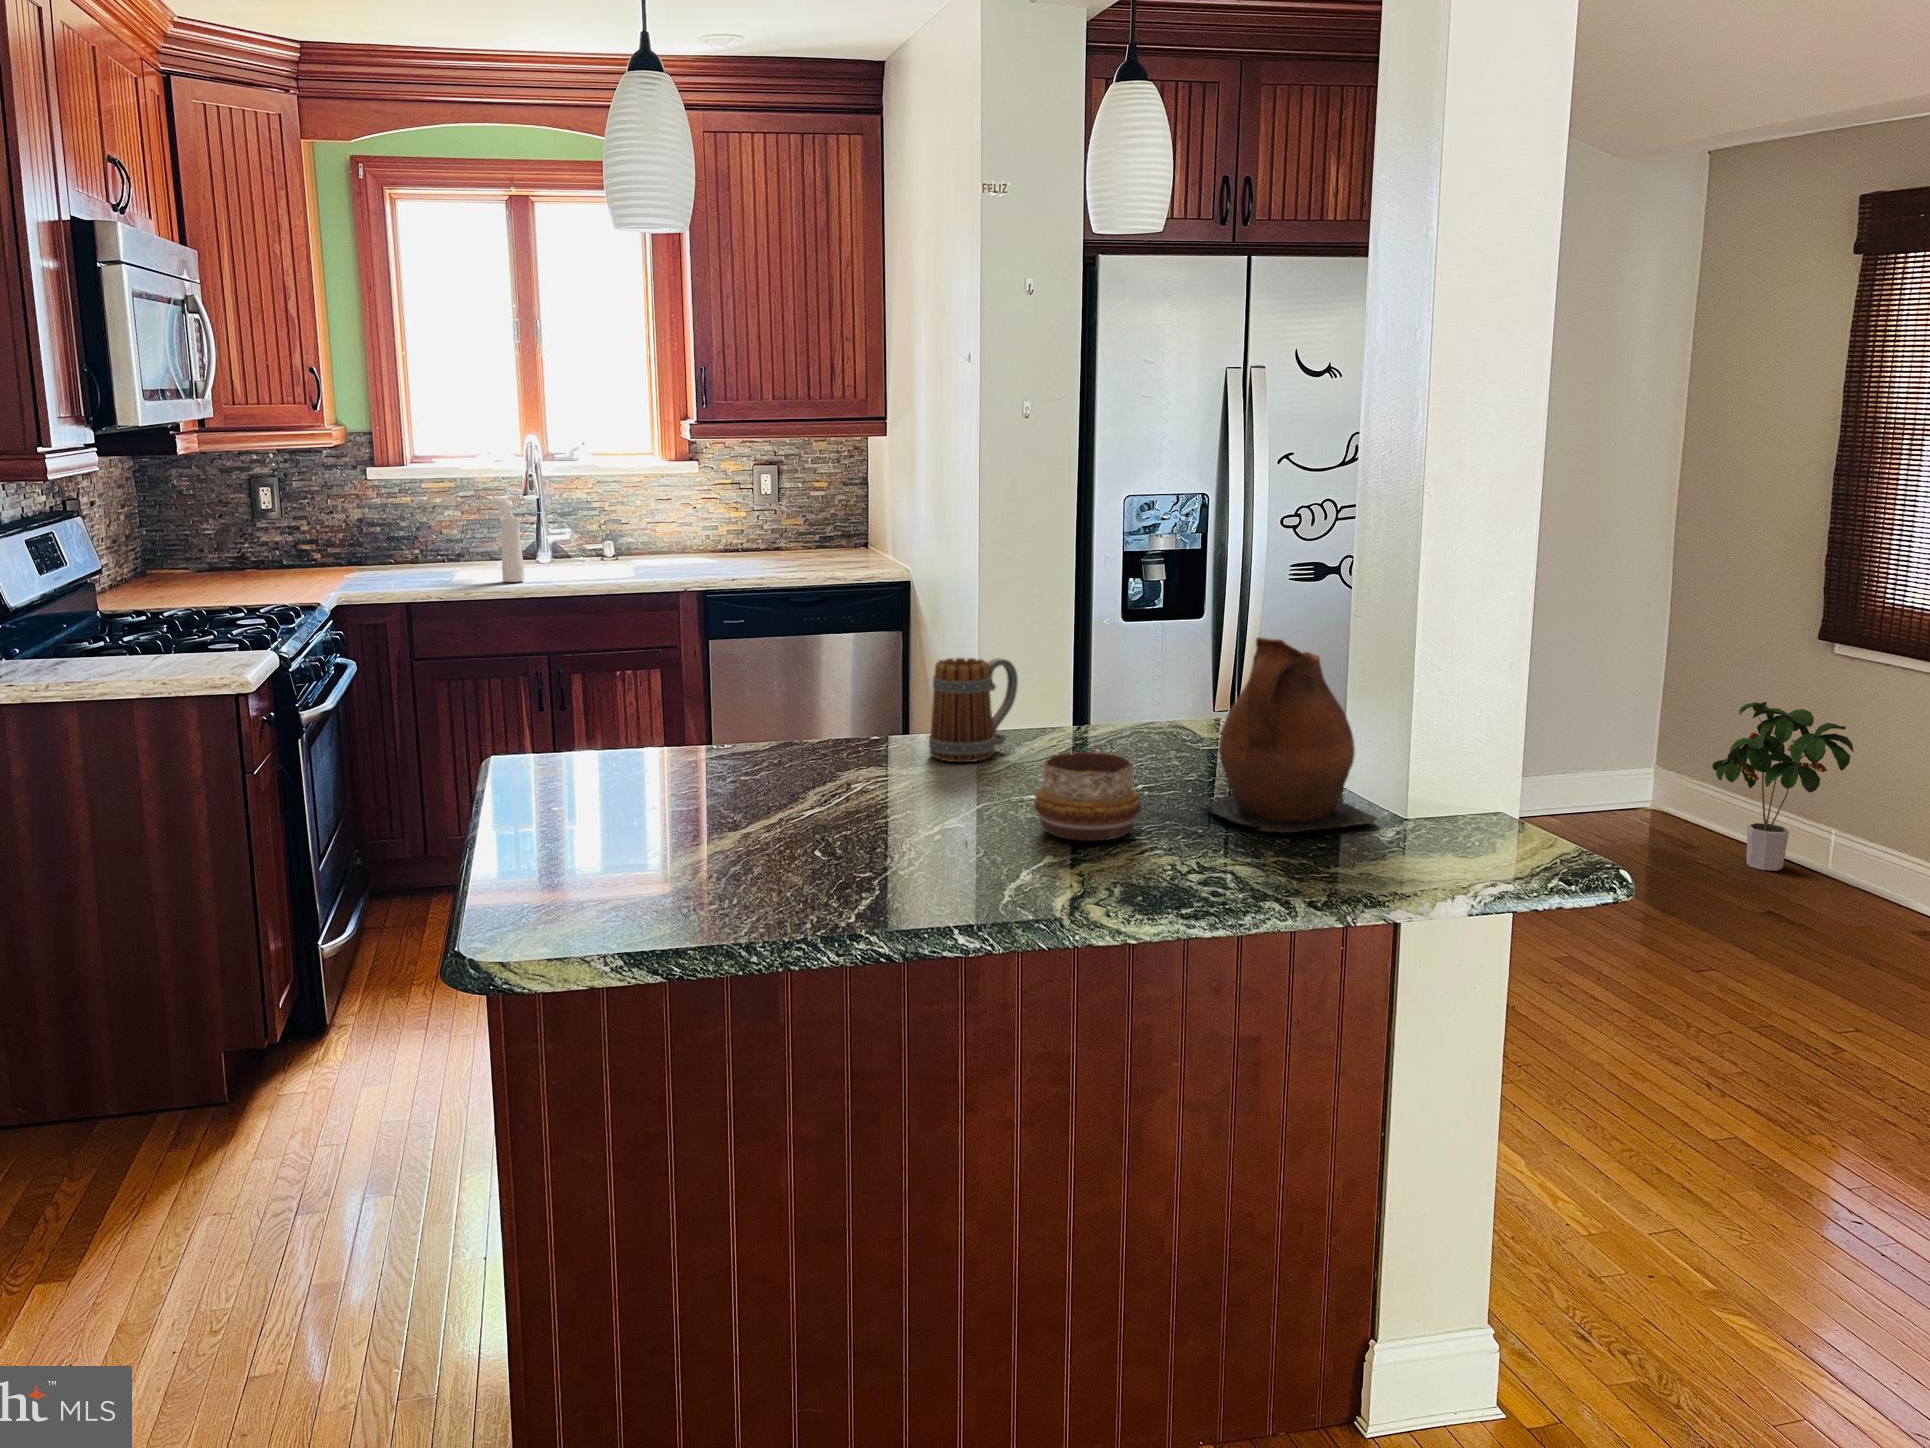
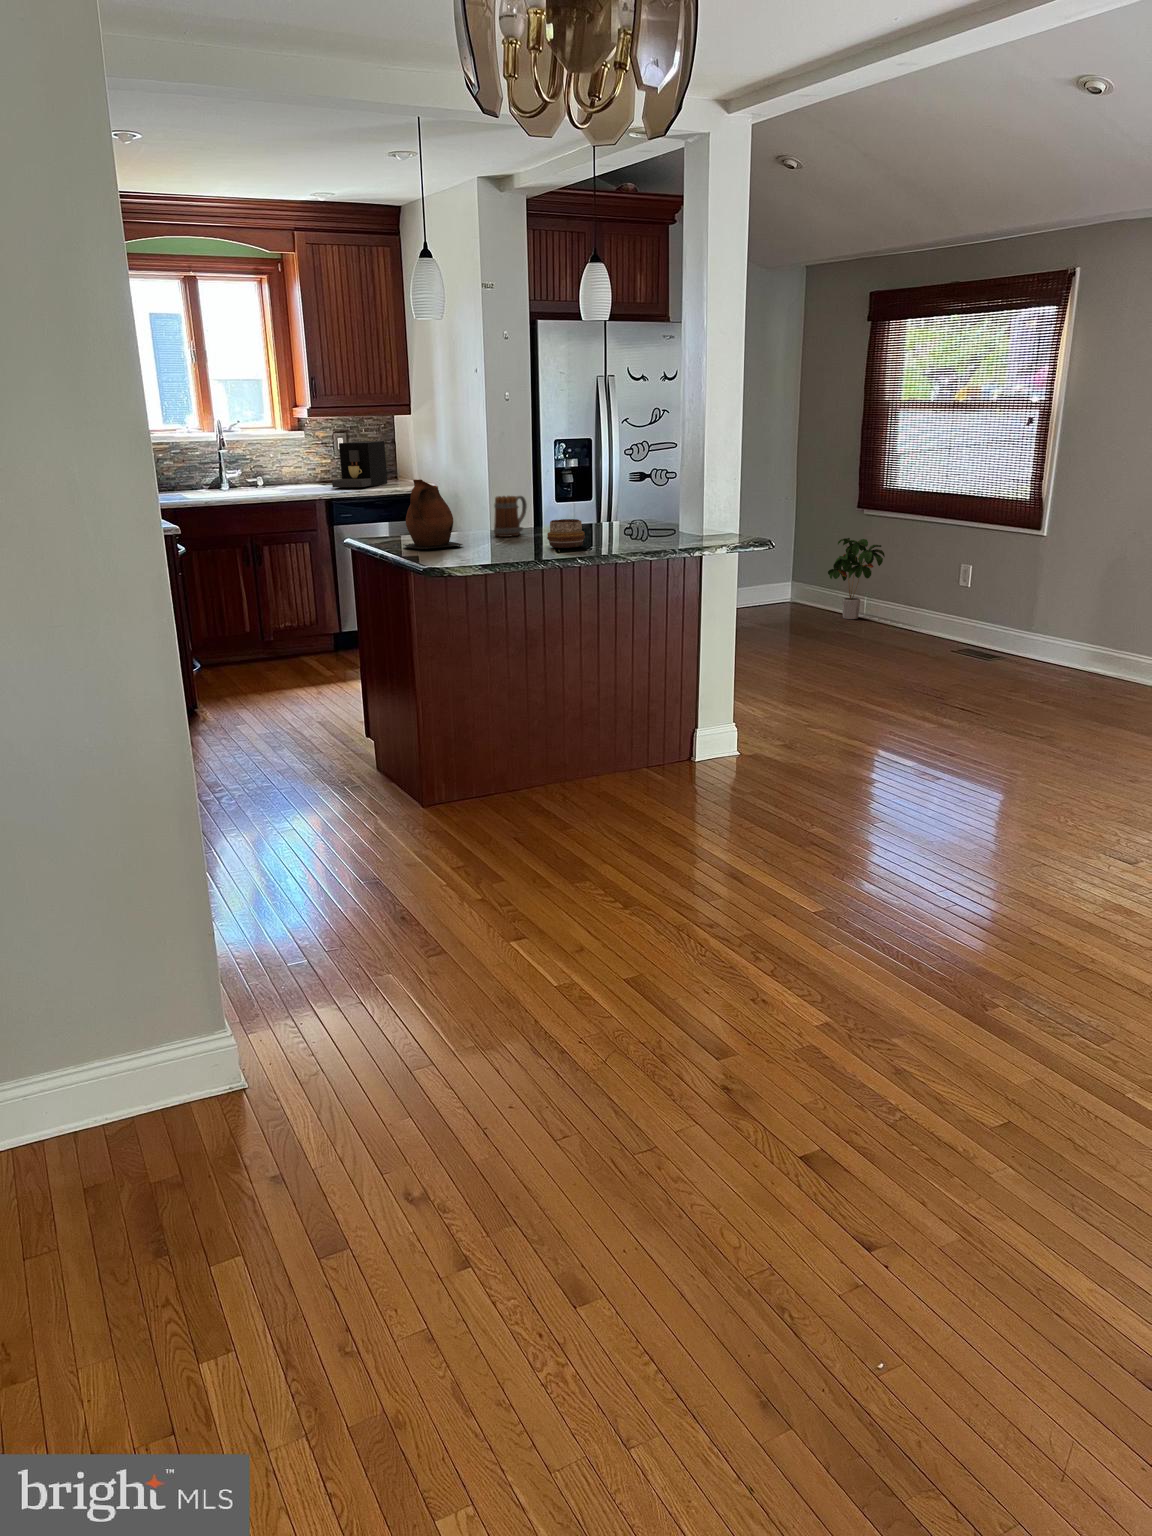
coffee maker: none [726,483,837,570] -> present [332,441,387,487]
pepper mill: present [497,500,524,582] -> none [207,453,229,497]
ceramic pitcher: present [1204,637,1377,832] -> present [404,479,463,549]

